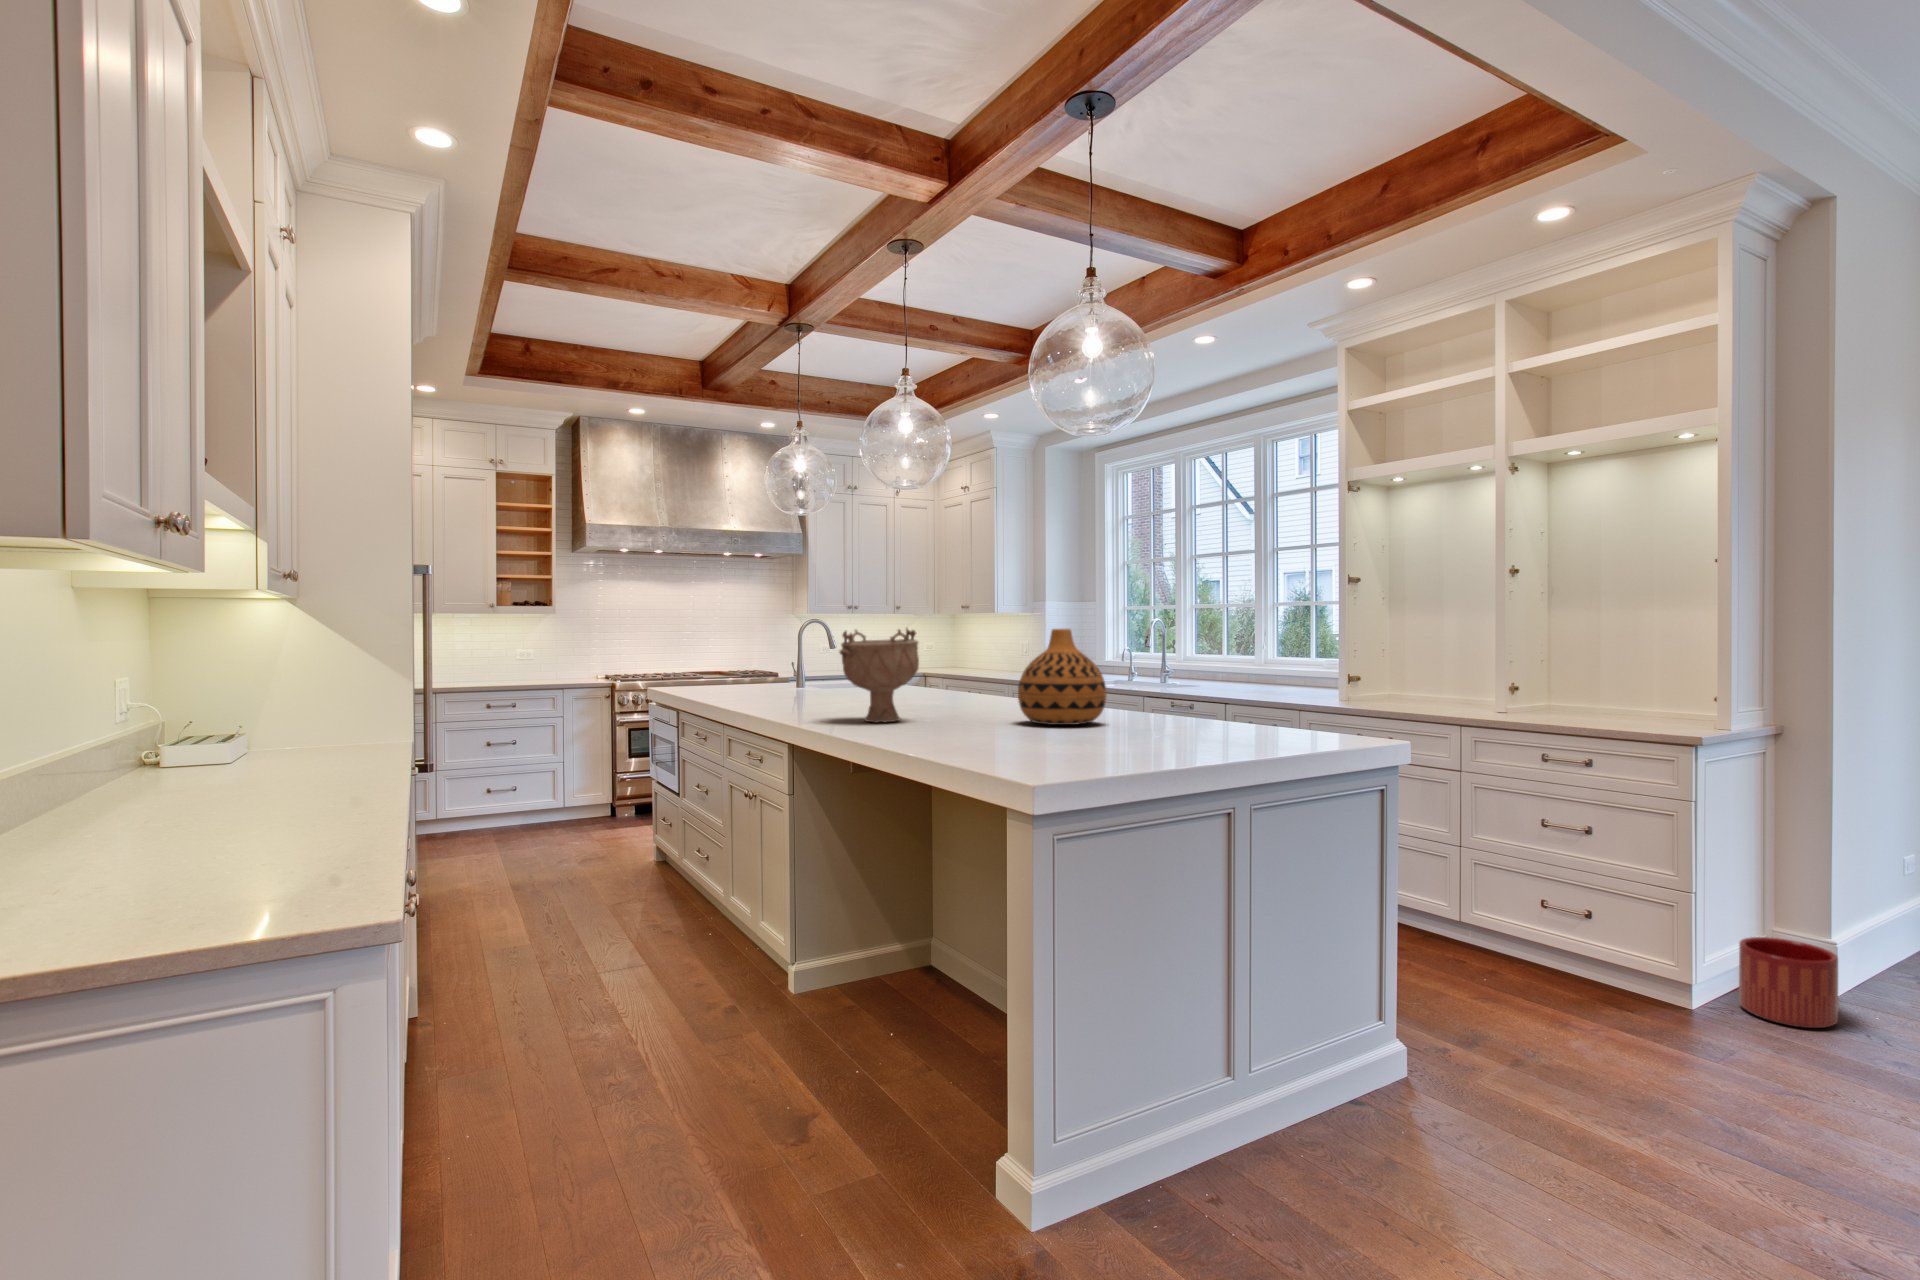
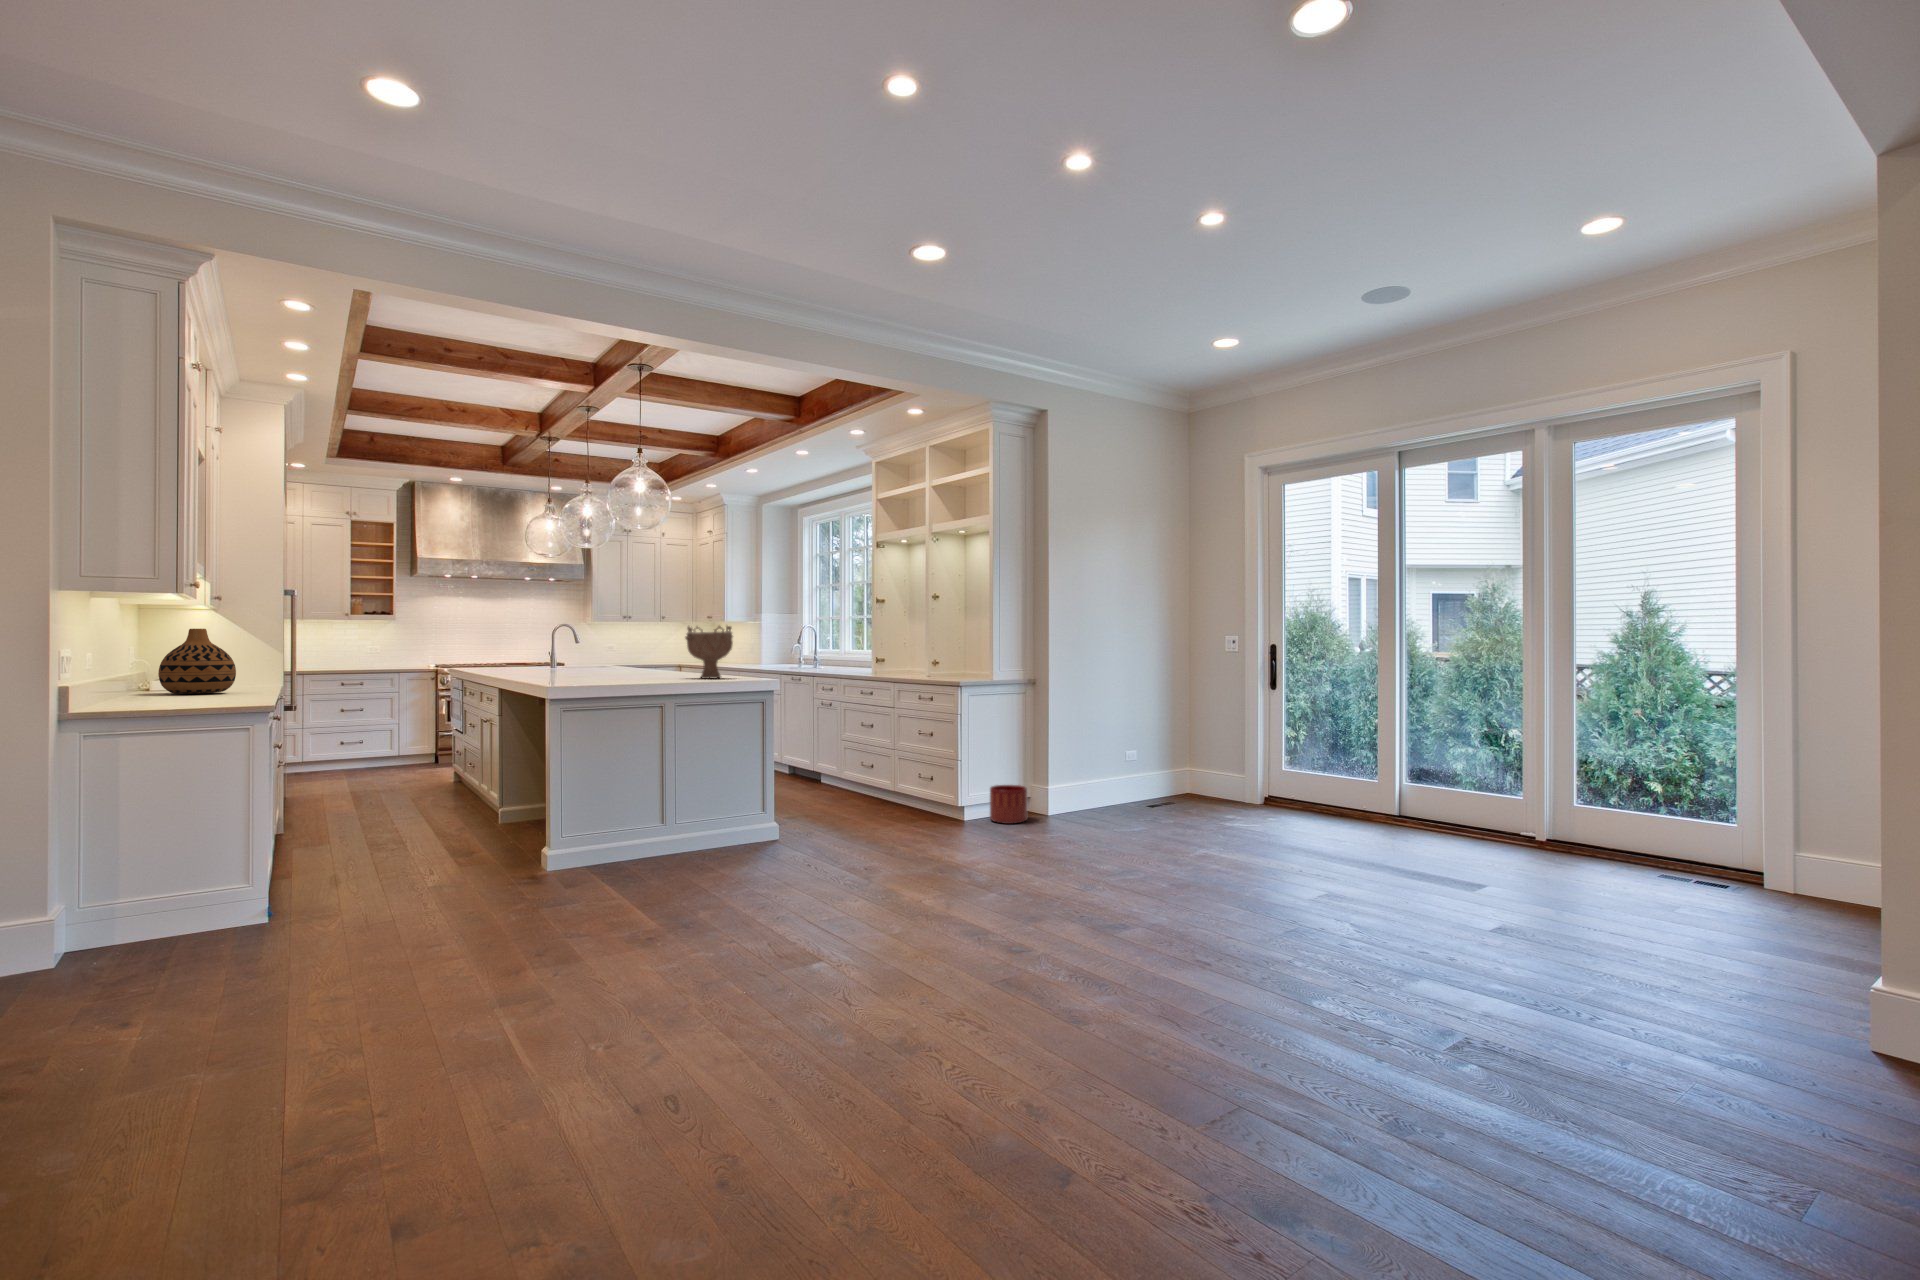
decorative bowl: present [840,629,919,723] -> present [685,626,733,679]
vase: present [1018,629,1106,725] -> present [158,629,236,694]

